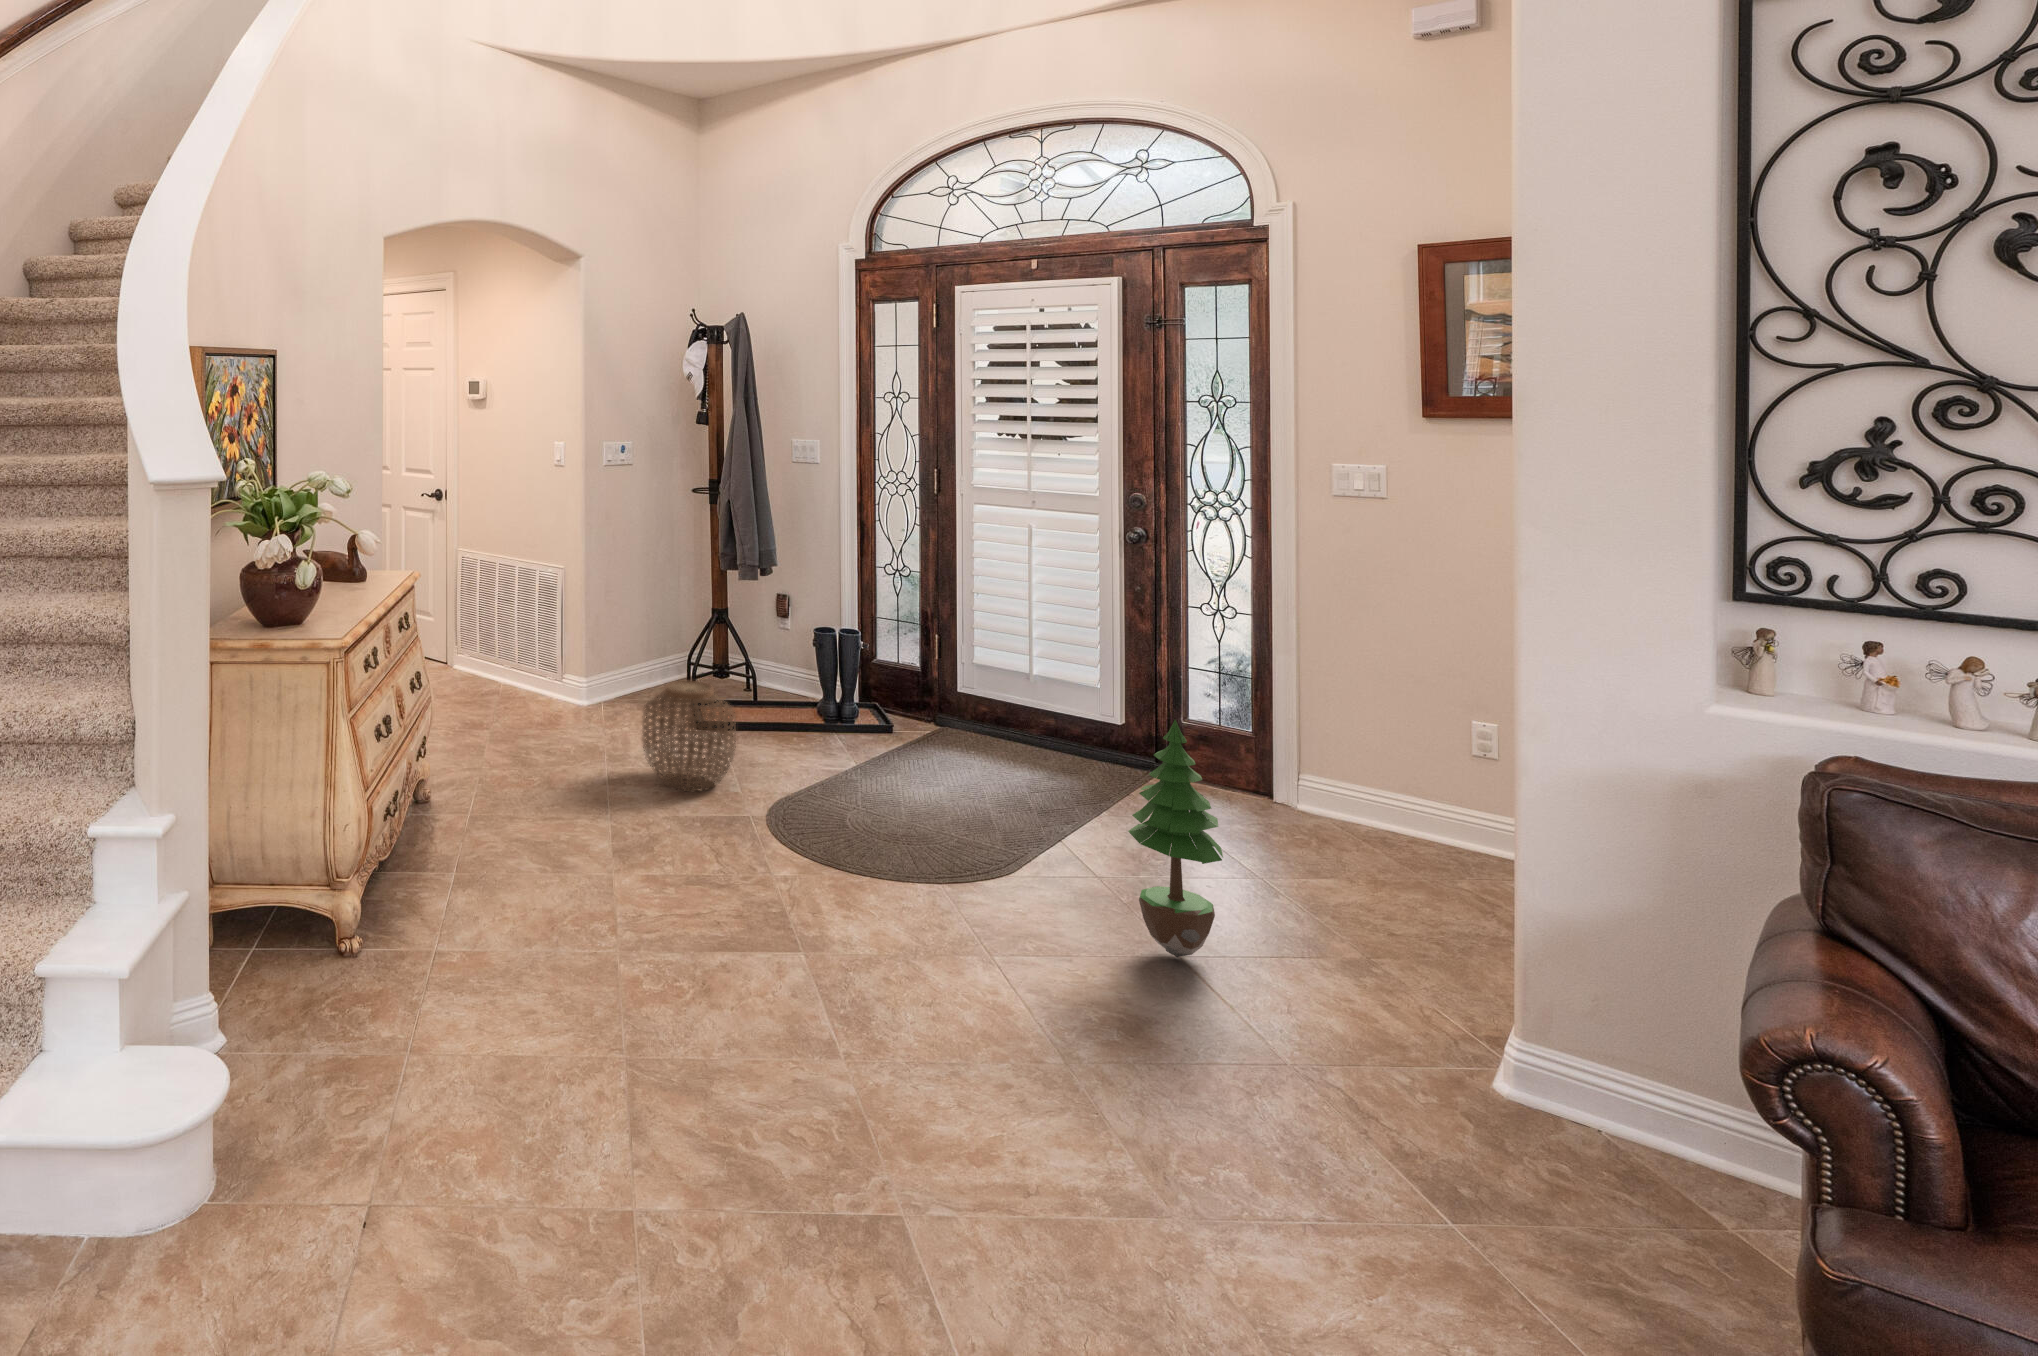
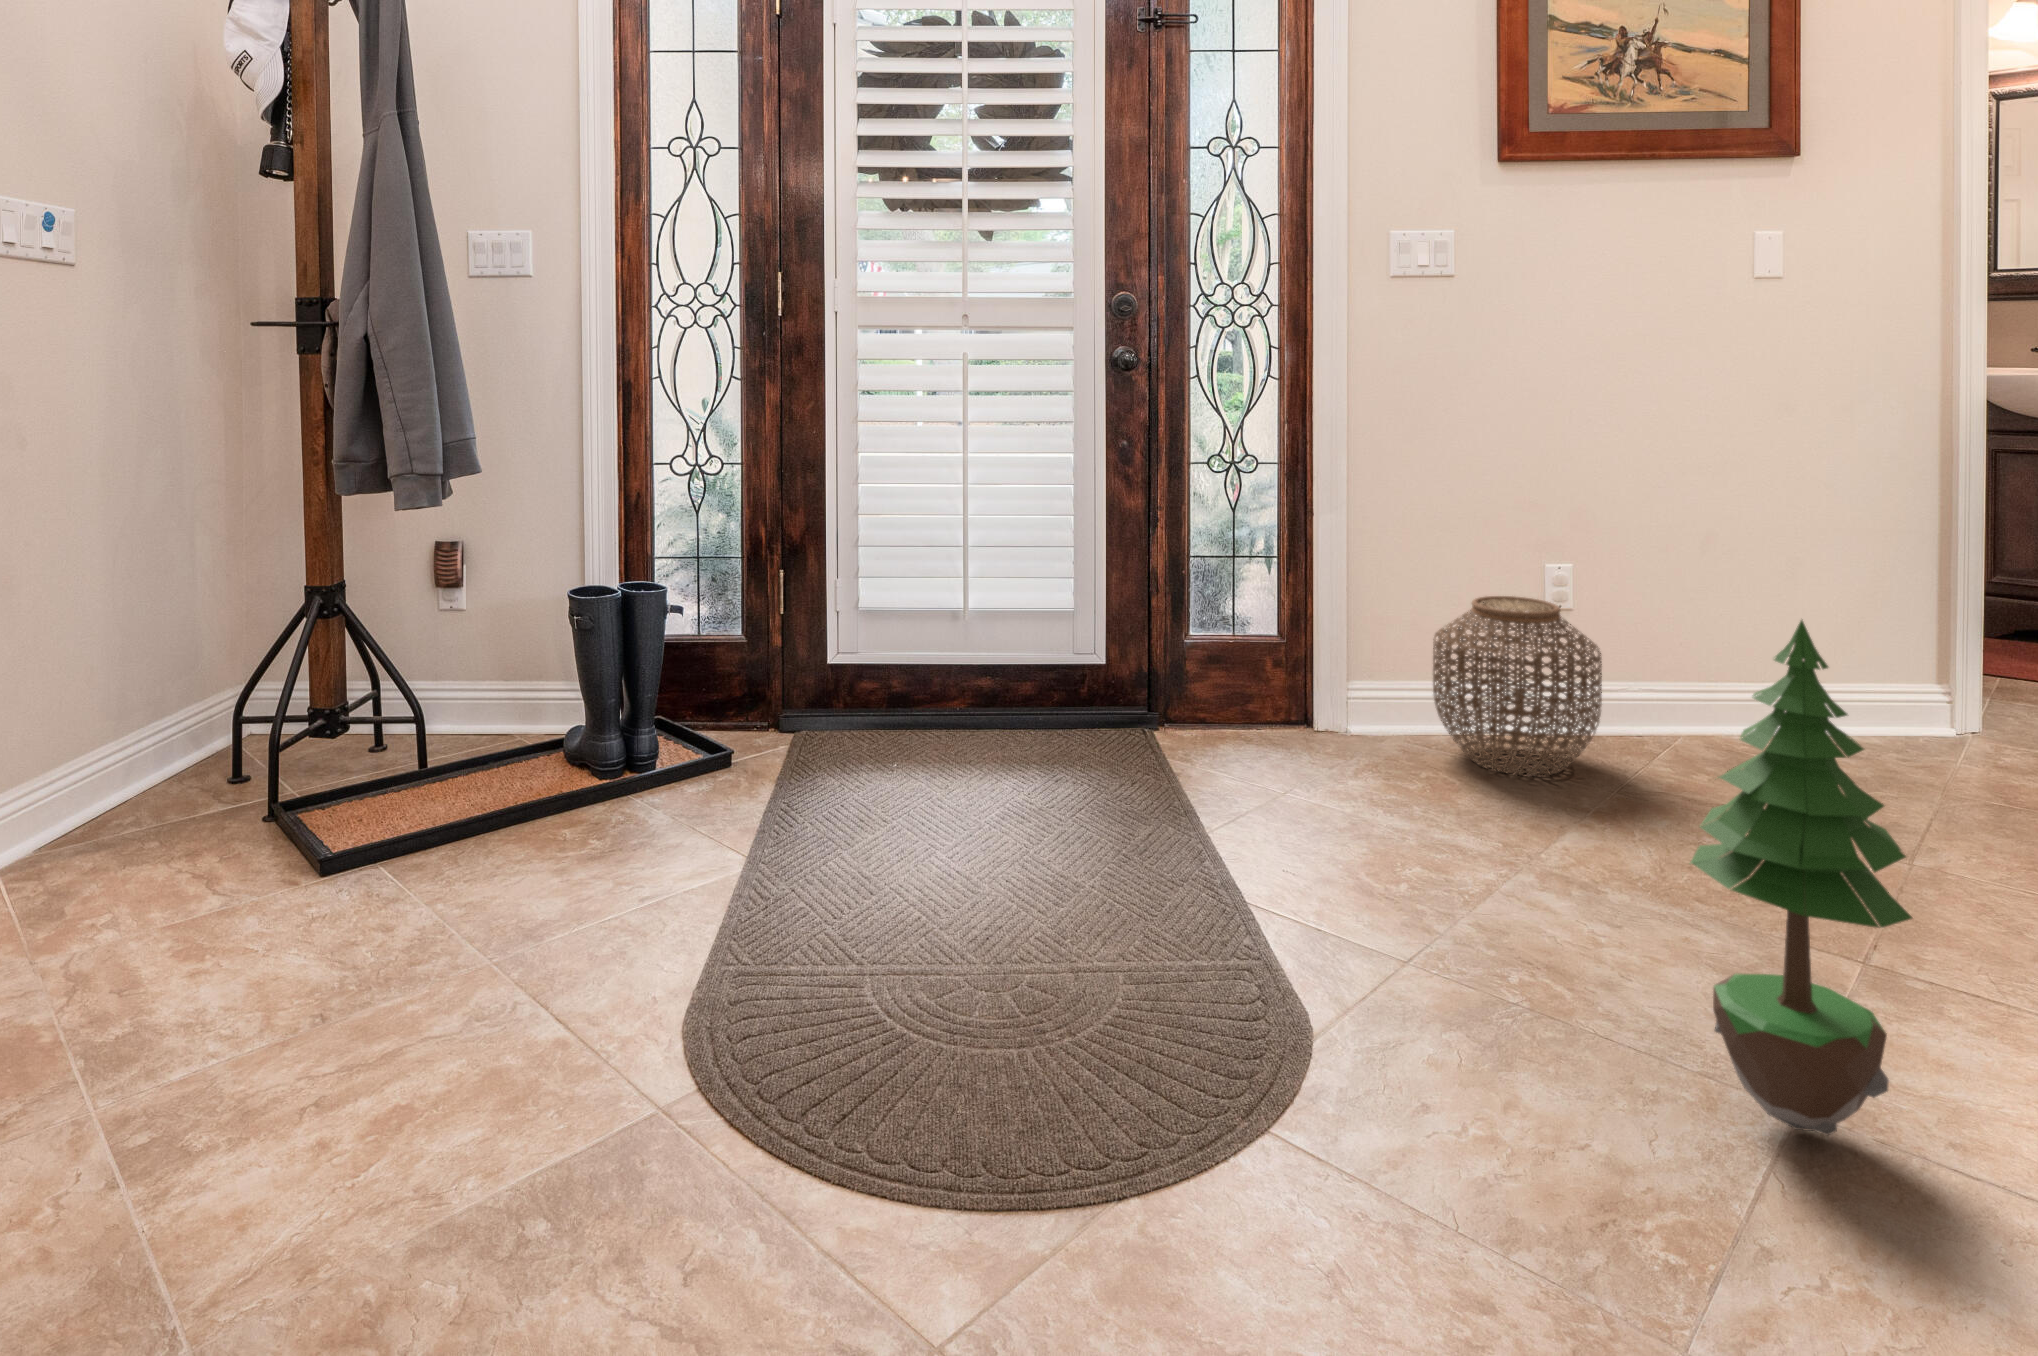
woven basket: present [643,681,736,792] -> present [1433,596,1602,776]

